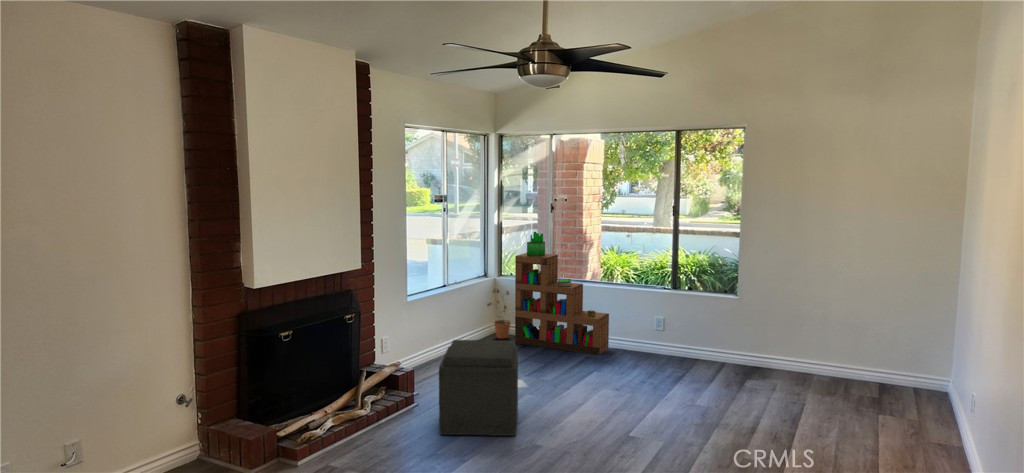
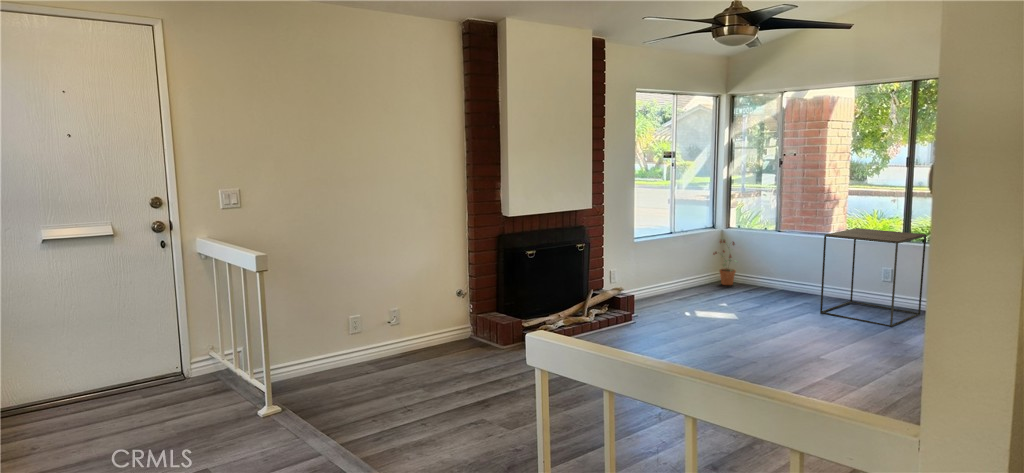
bookshelf: present [515,232,609,355] -> none [738,185,835,304]
side table: none [604,275,691,378] -> present [820,228,926,327]
ottoman: present [439,340,518,436] -> none [647,270,722,350]

